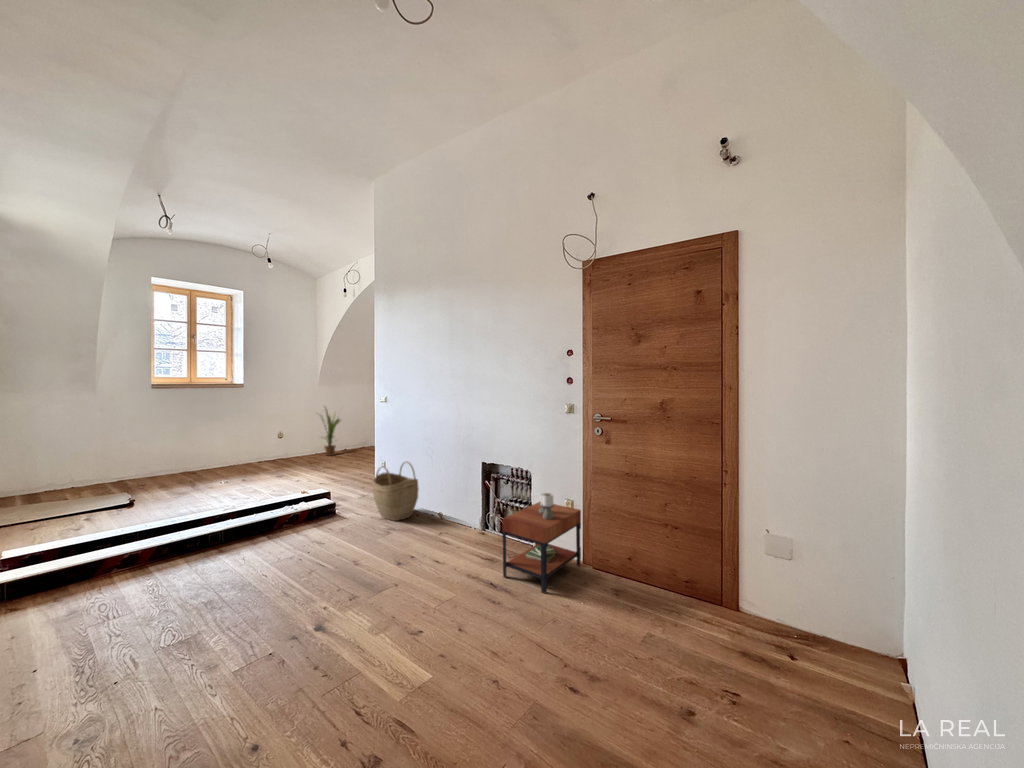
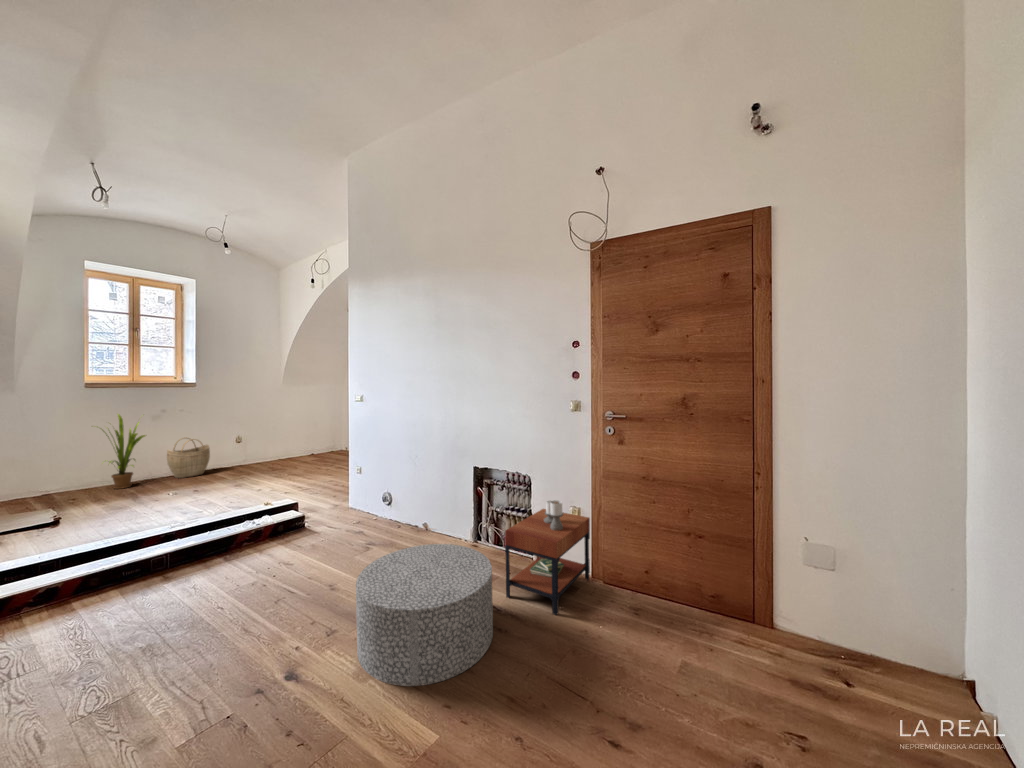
house plant: present [322,410,340,456] -> present [103,414,145,489]
woven basket: present [373,461,419,521] -> present [167,438,210,478]
ottoman: none [371,528,487,640] -> present [356,544,493,686]

